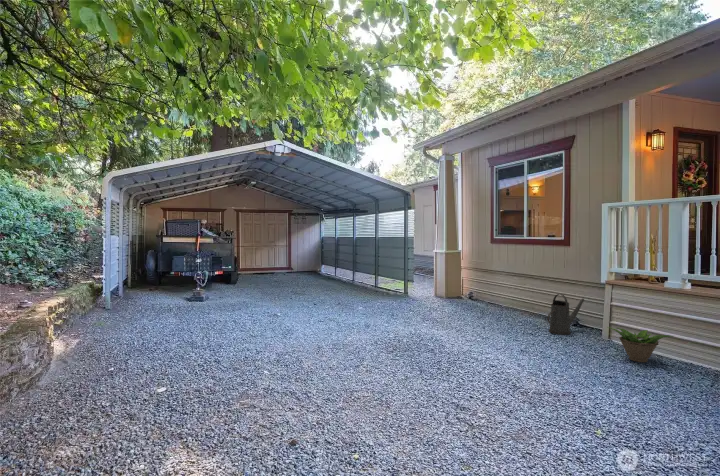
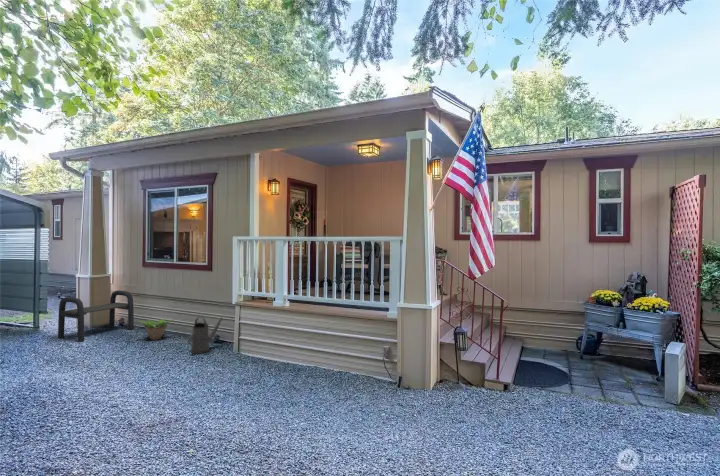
bench: none [423,266,482,308] -> present [58,290,134,341]
decorative plant: present [611,328,672,362] -> present [139,319,173,340]

